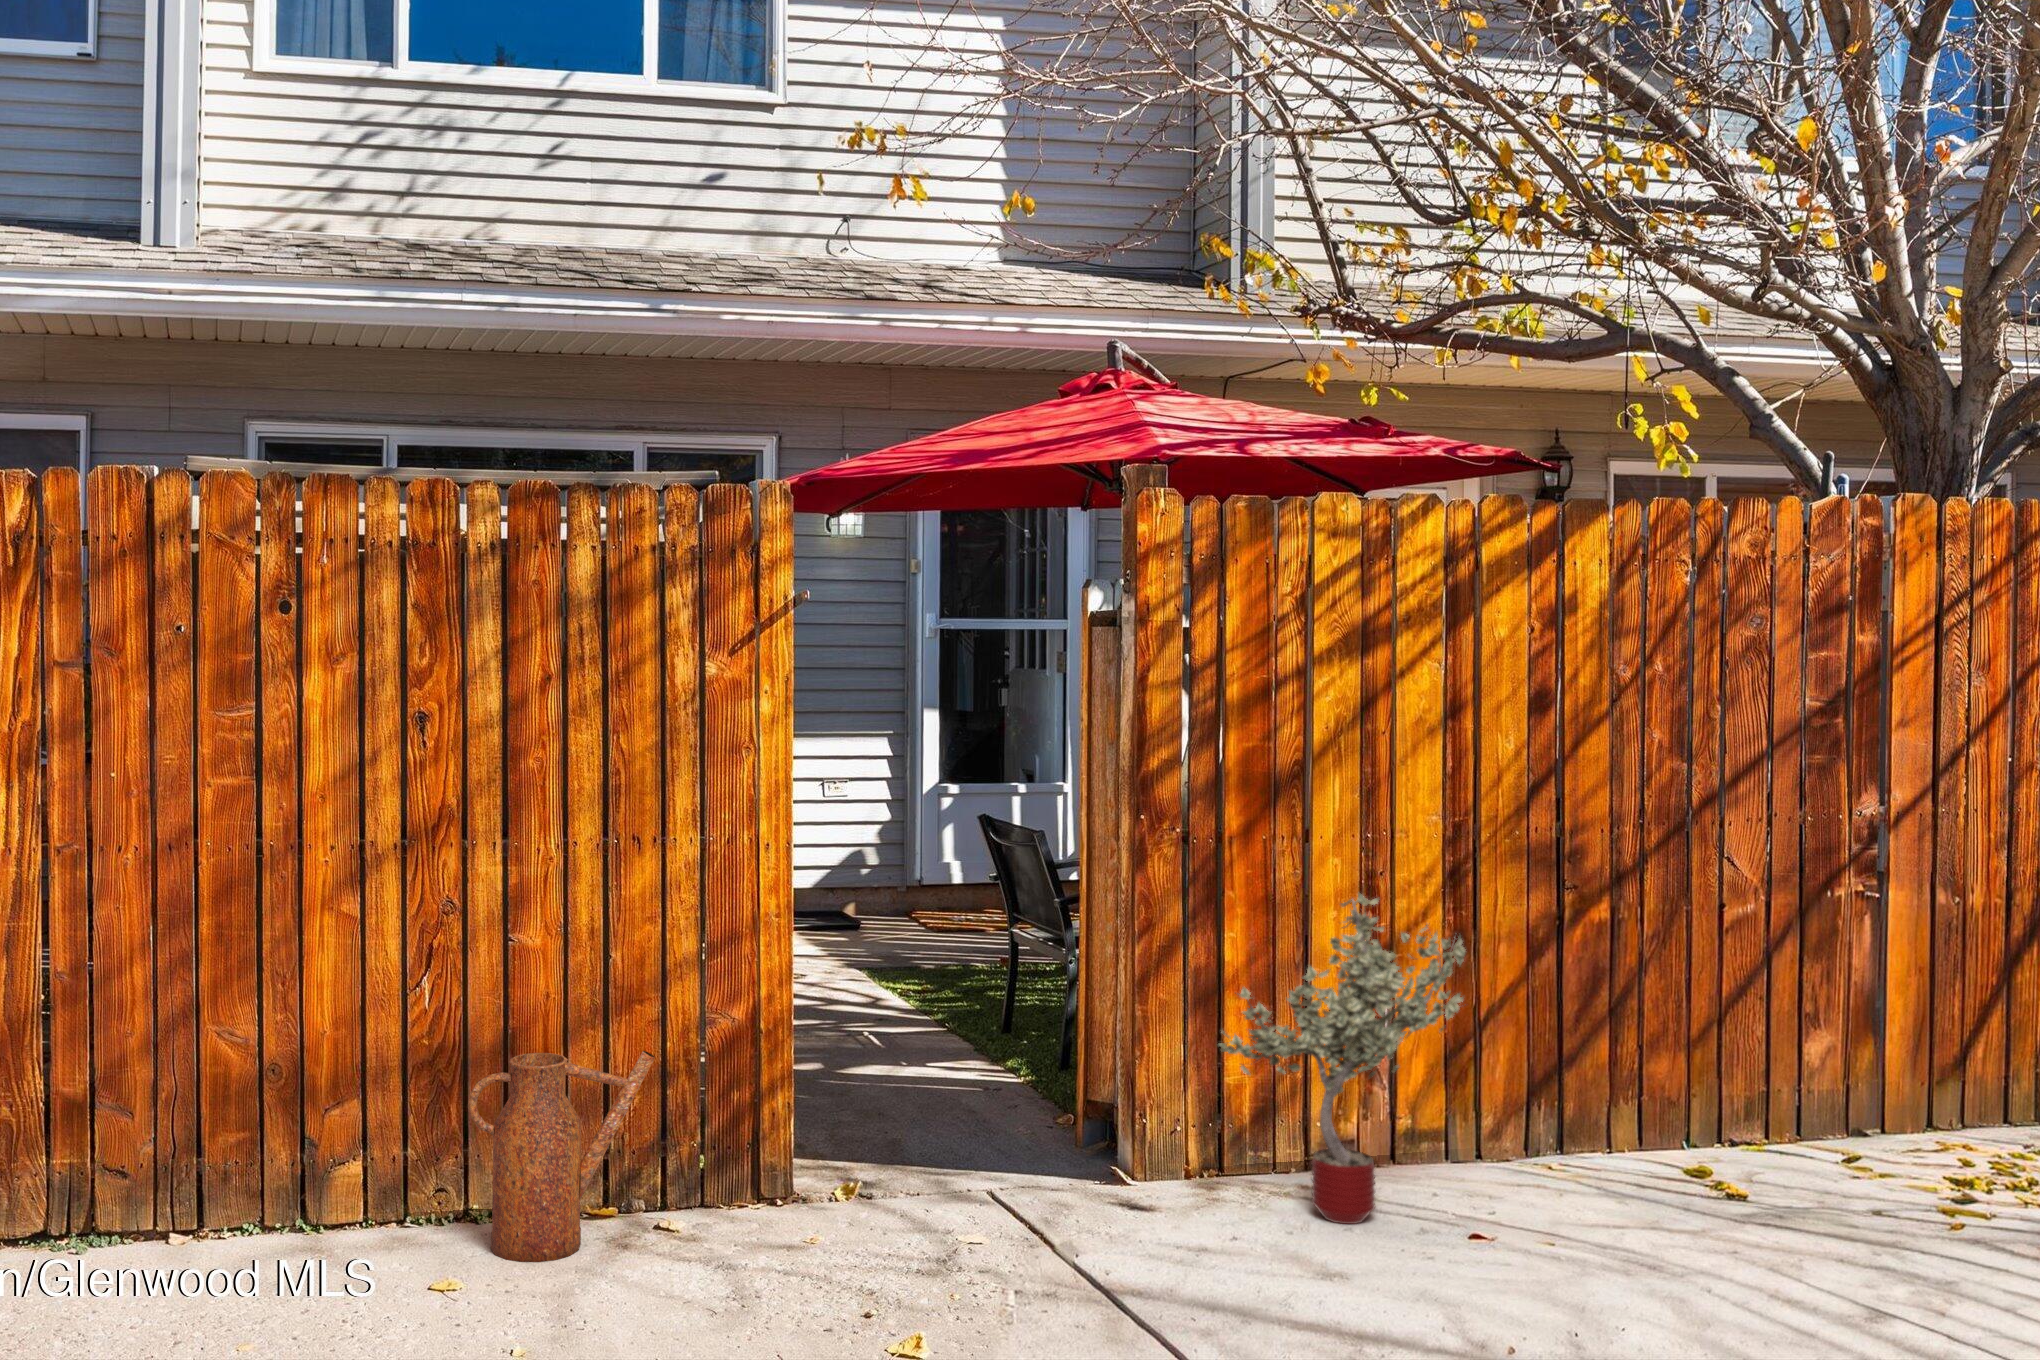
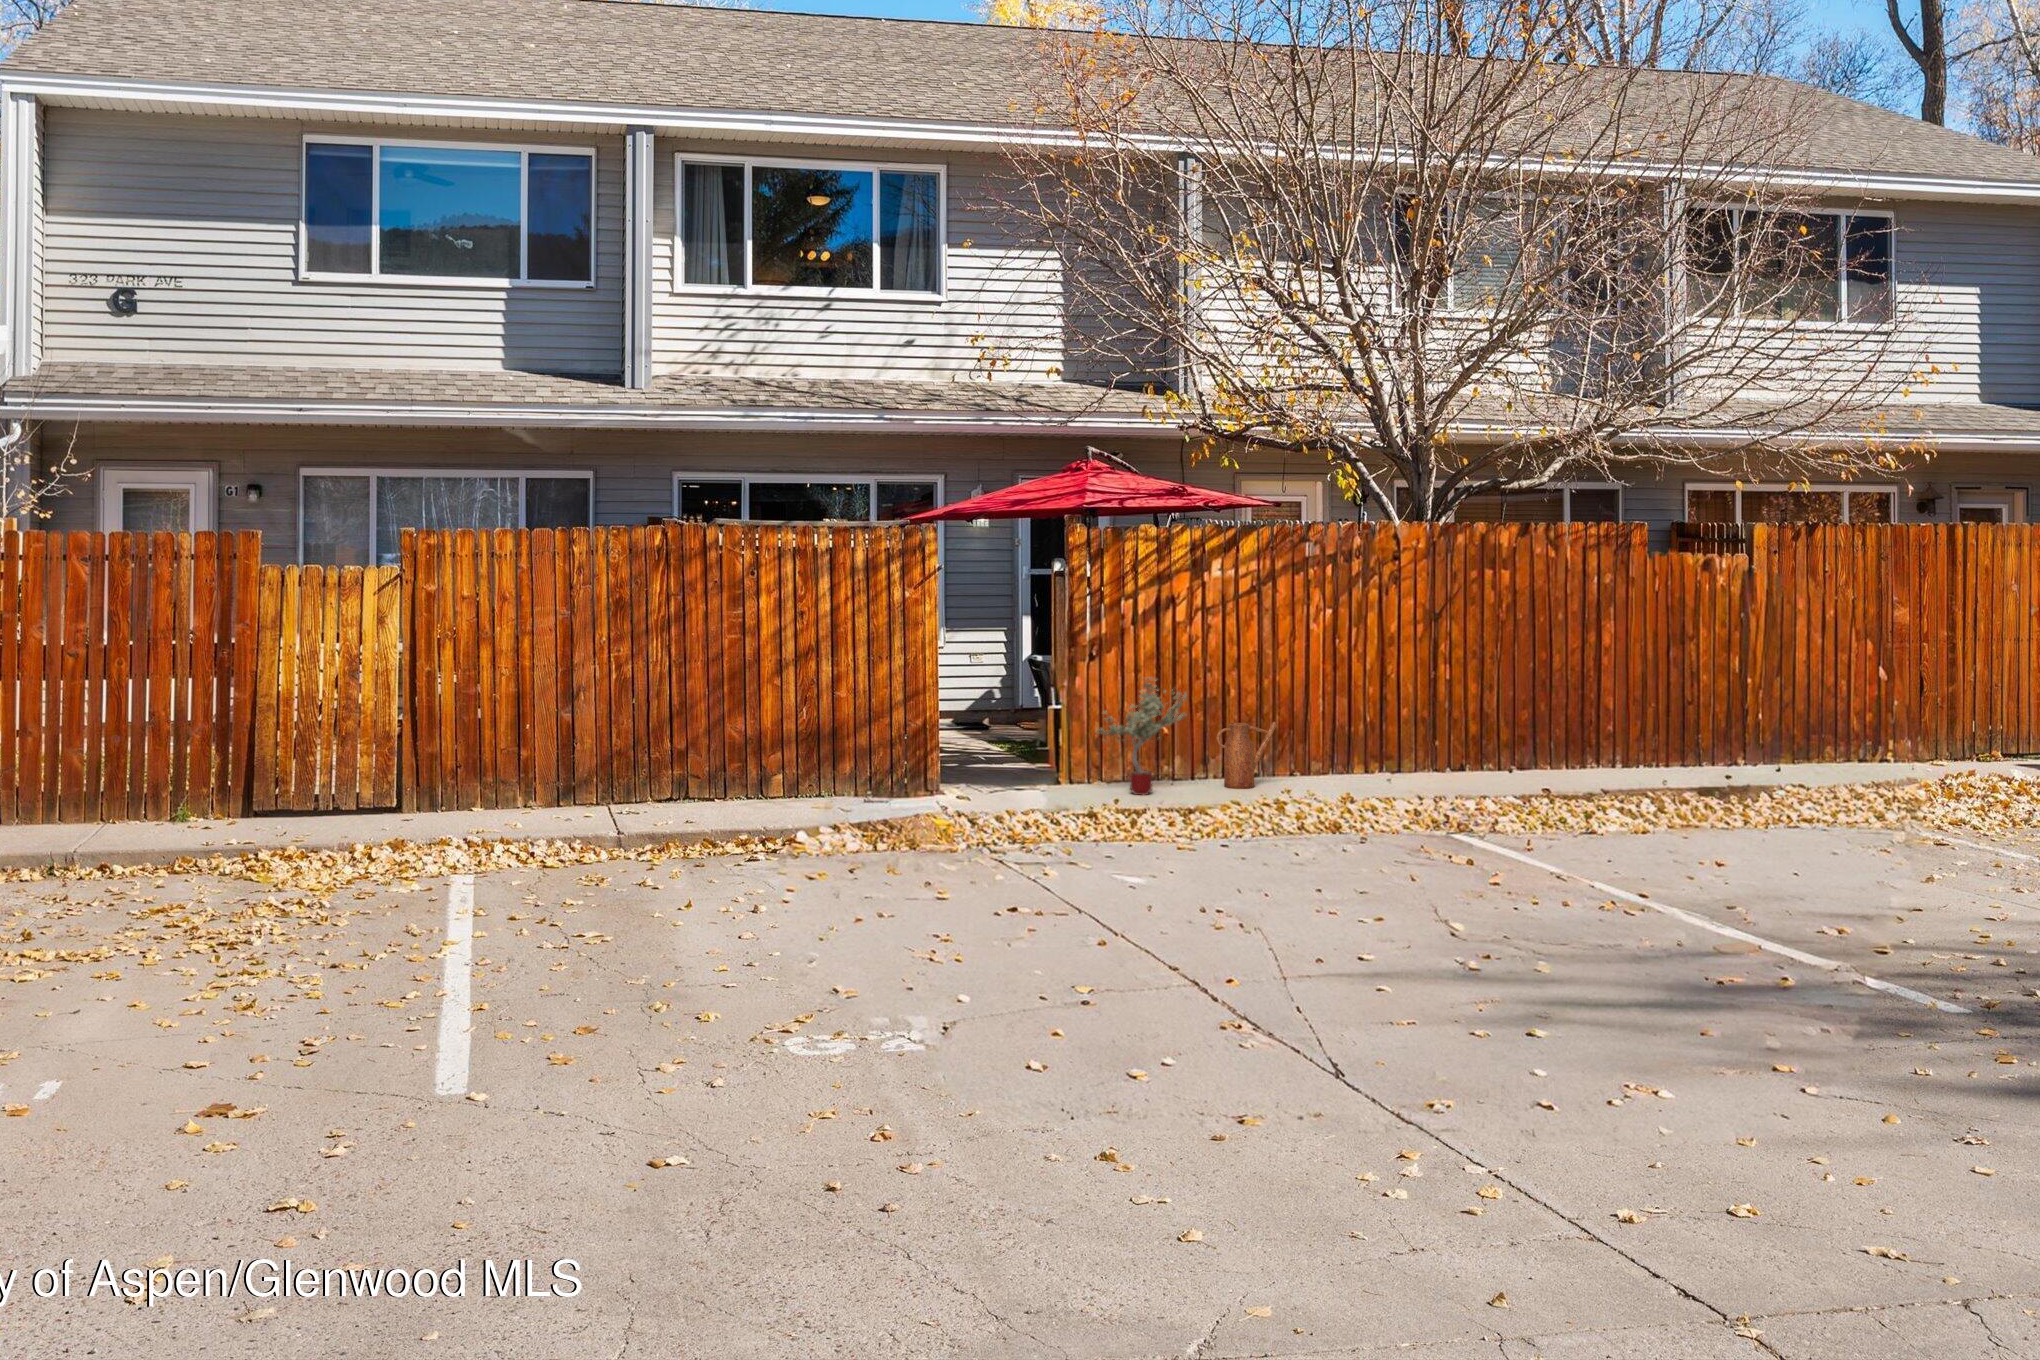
watering can: present [468,1051,655,1262] -> present [1217,722,1277,789]

